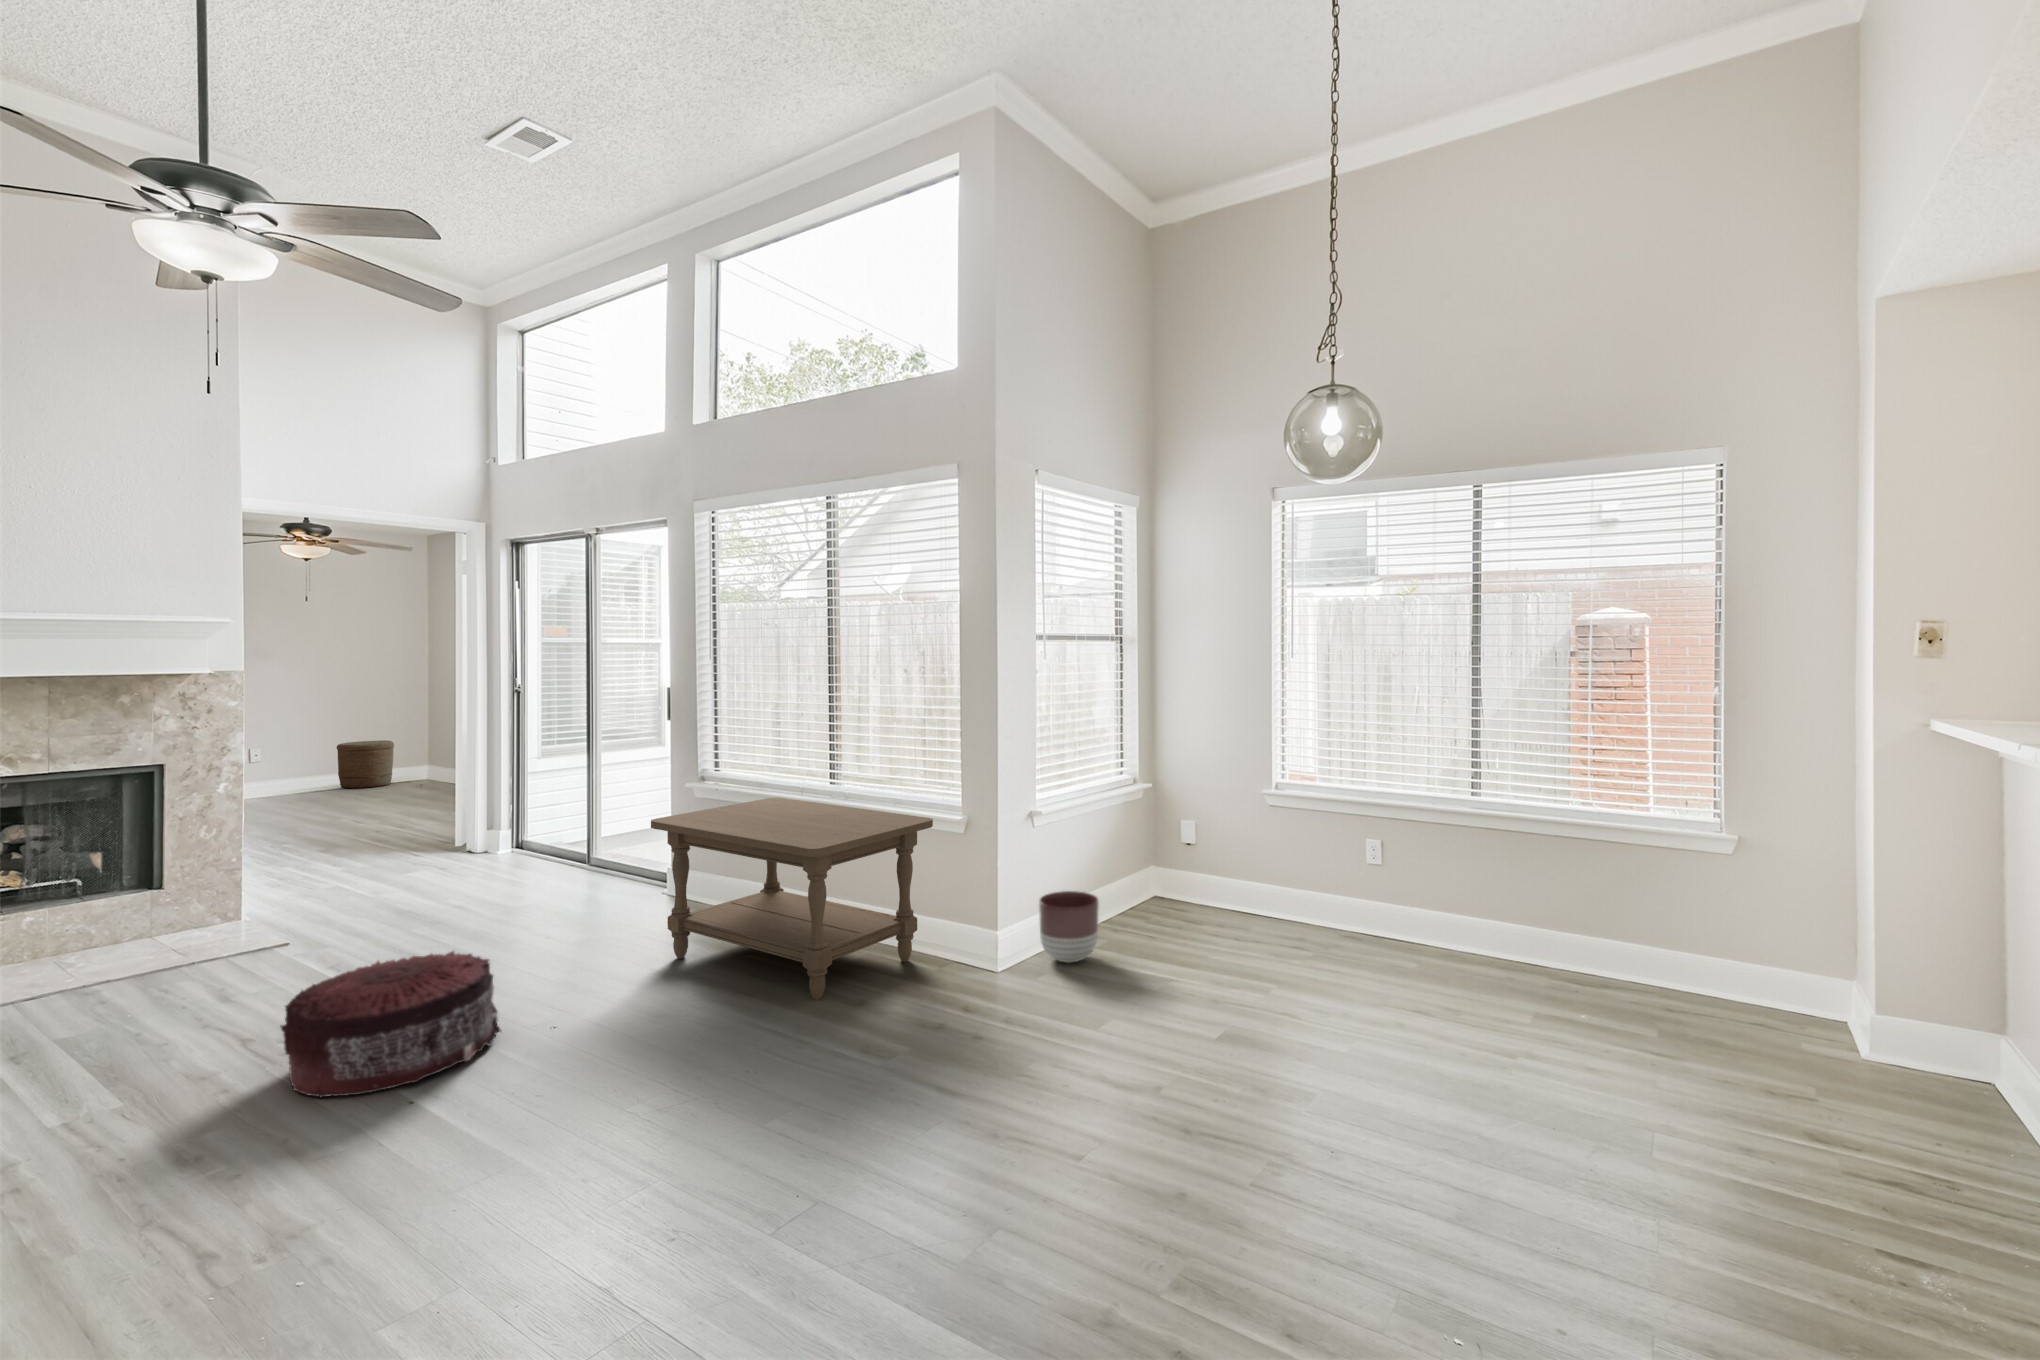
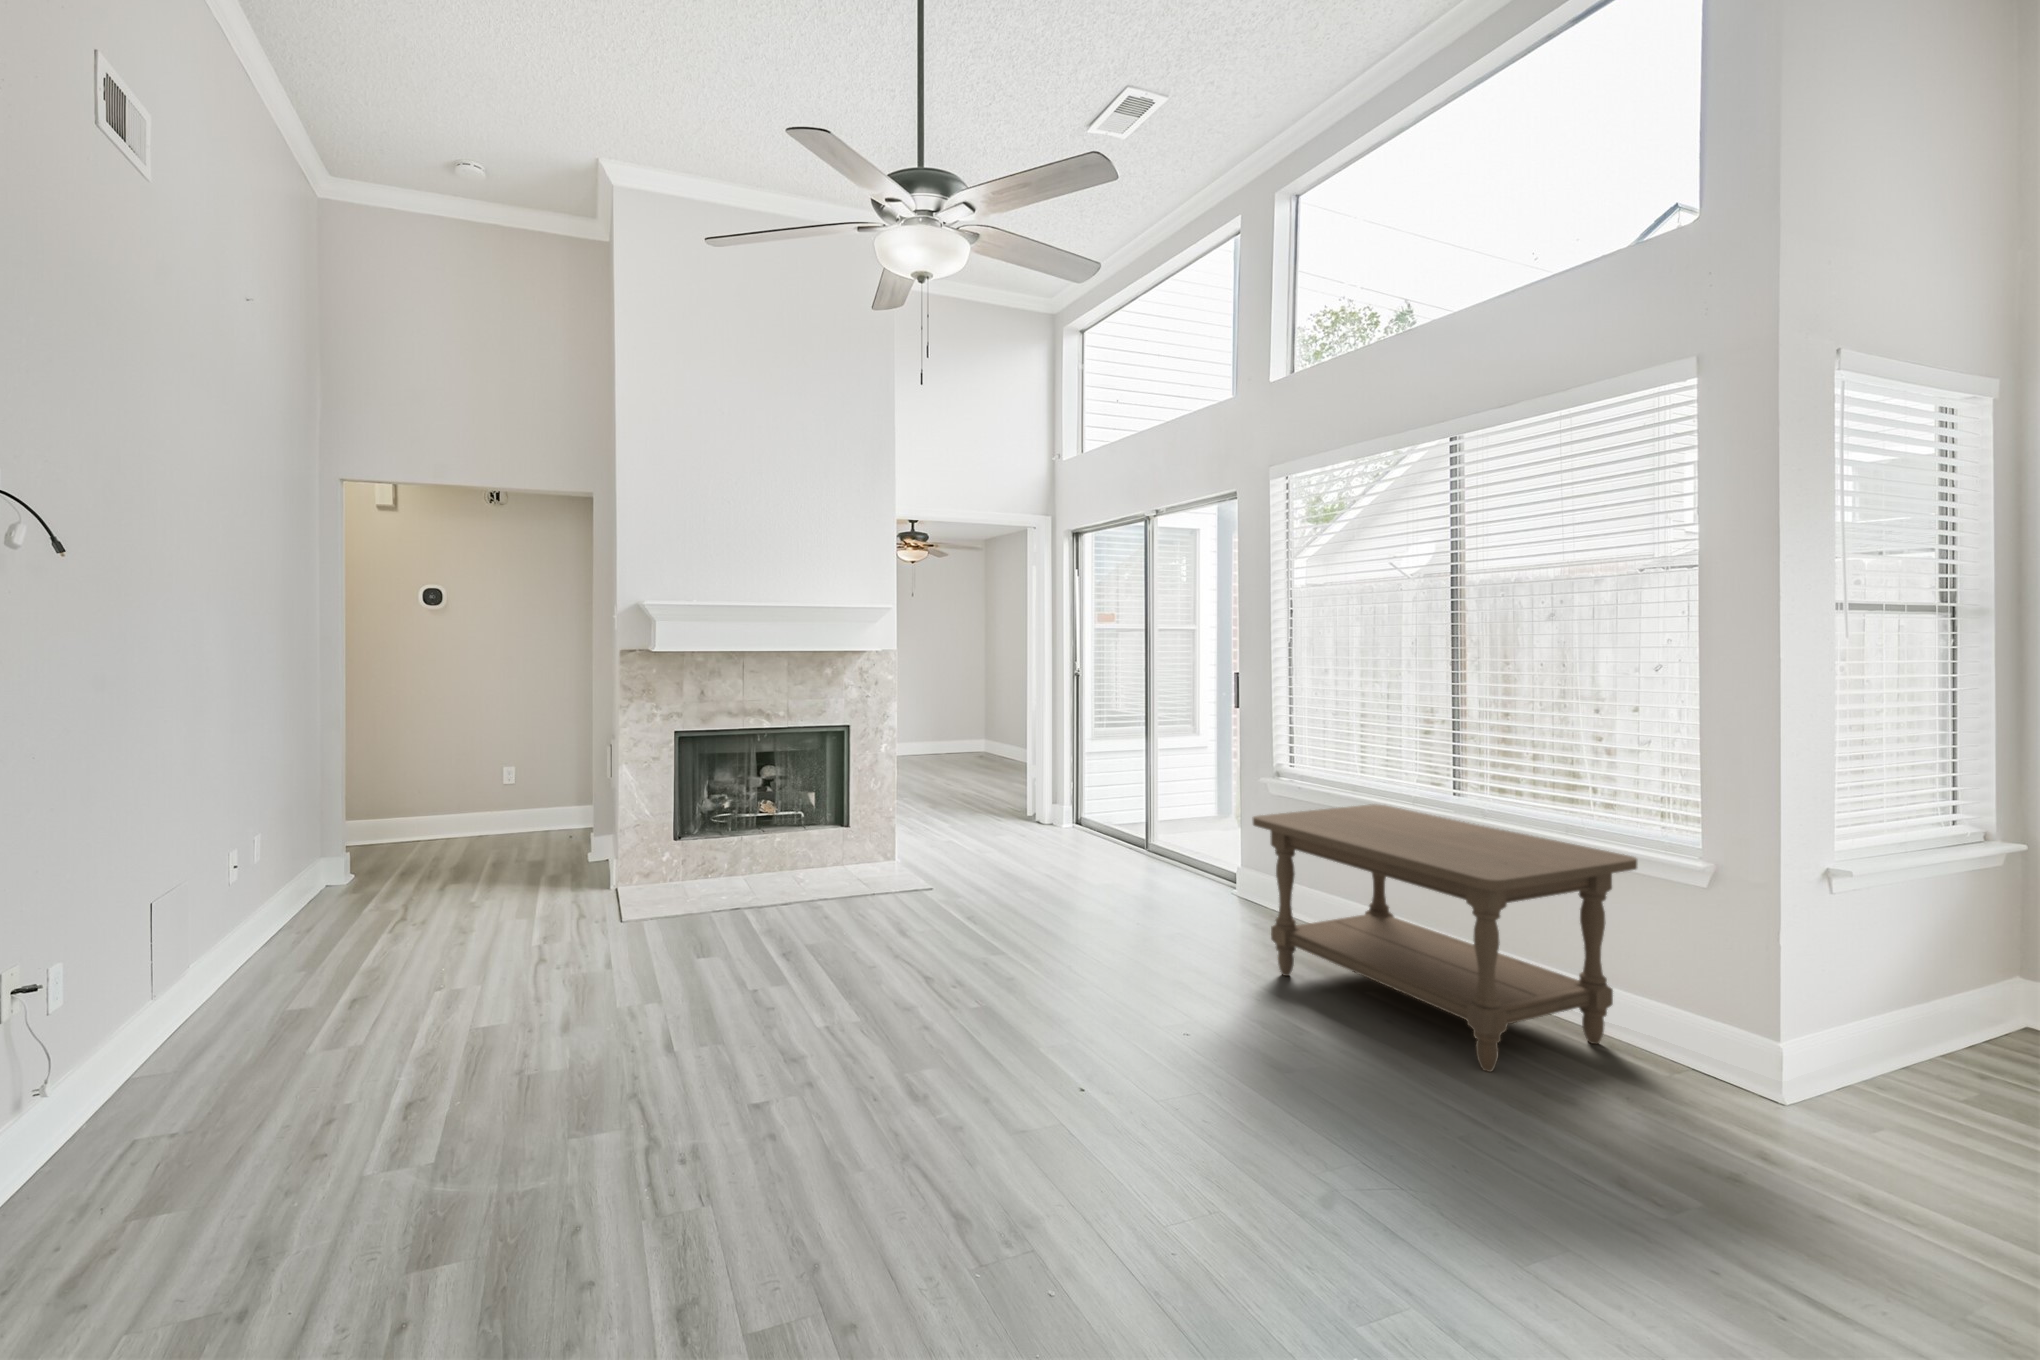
woven basket: present [337,740,394,788] -> none [925,716,963,756]
planter: present [1039,891,1099,962] -> none [1838,994,1968,1112]
pouf: present [281,951,501,1098] -> none [960,925,1134,1061]

